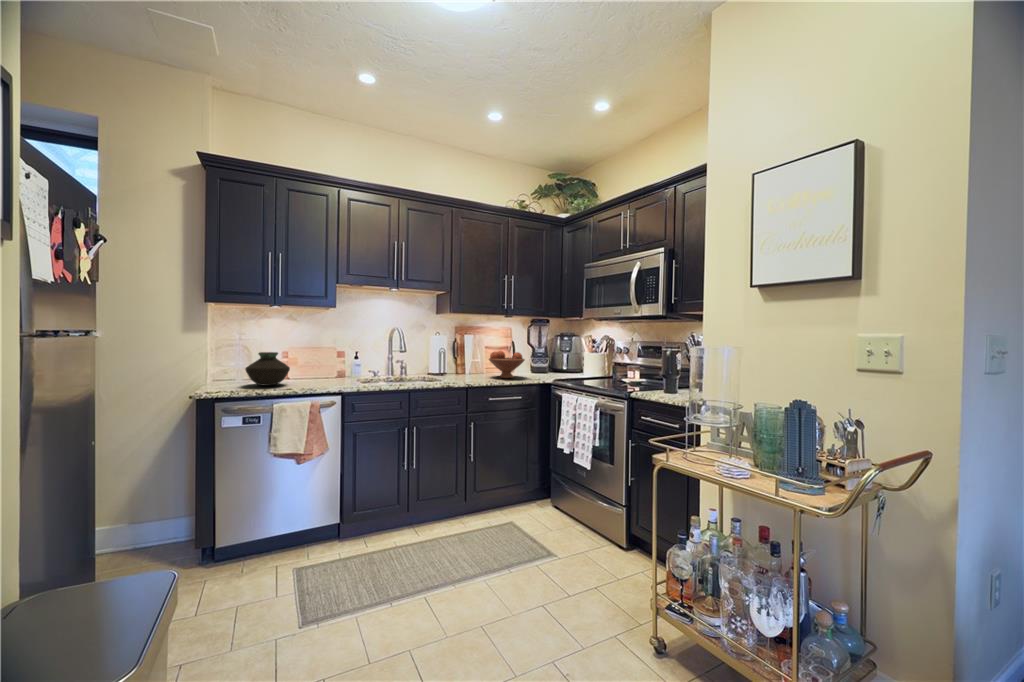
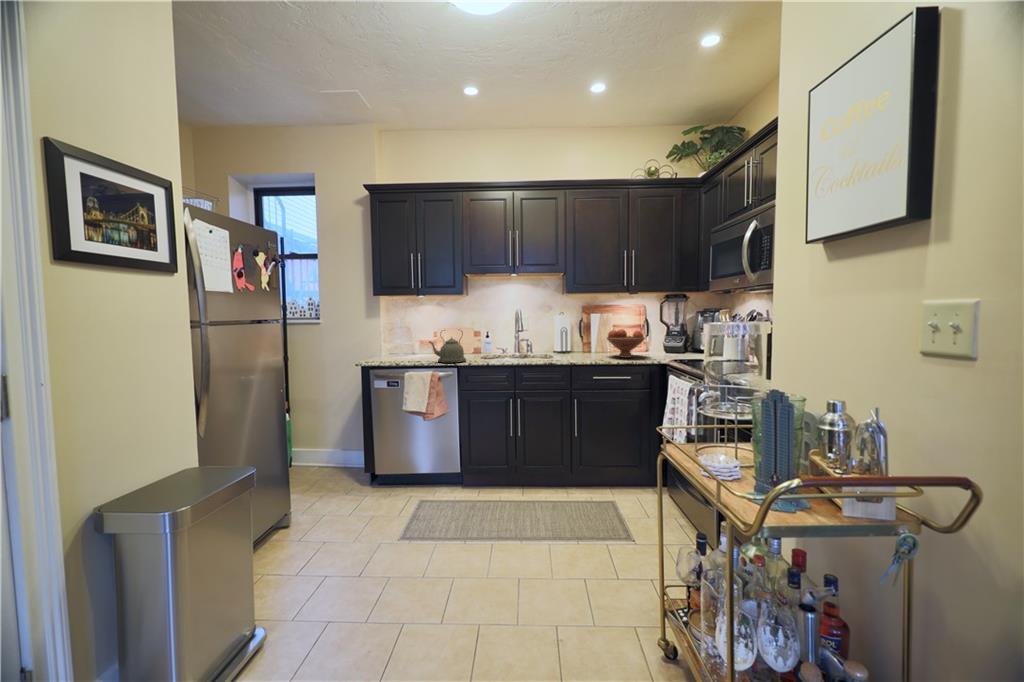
kettle: none [301,349,346,389] -> present [429,333,466,363]
vase: present [245,352,290,386] -> none [398,333,430,359]

